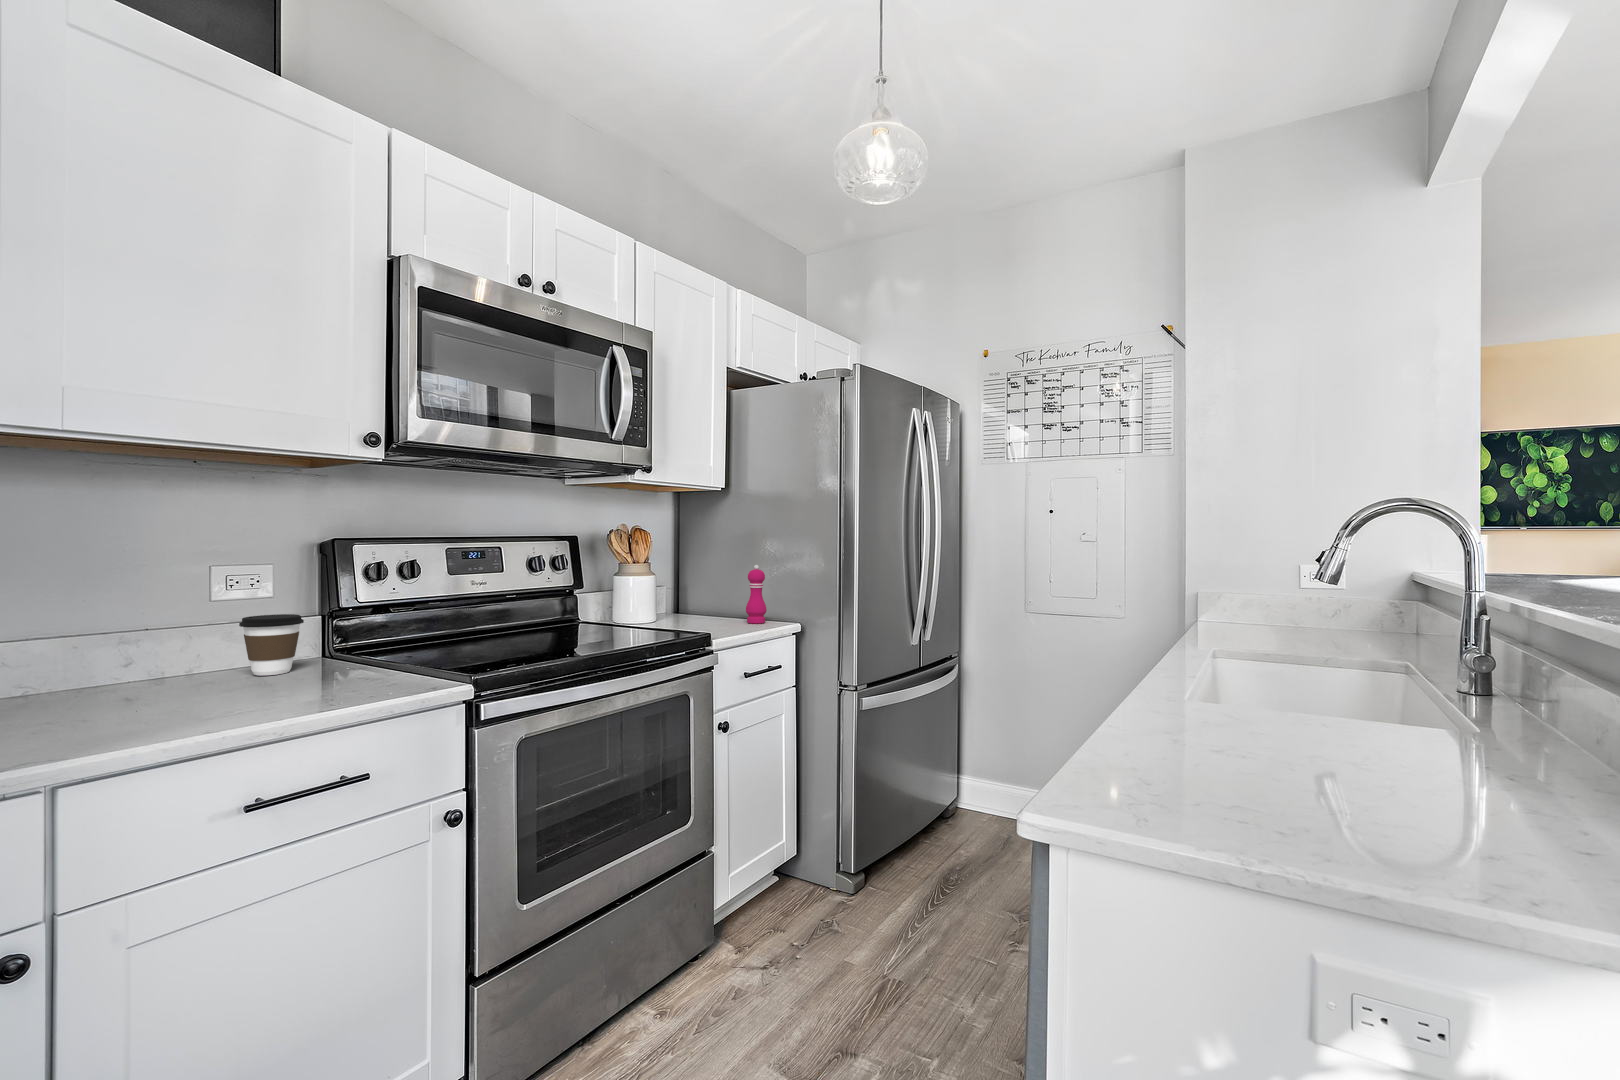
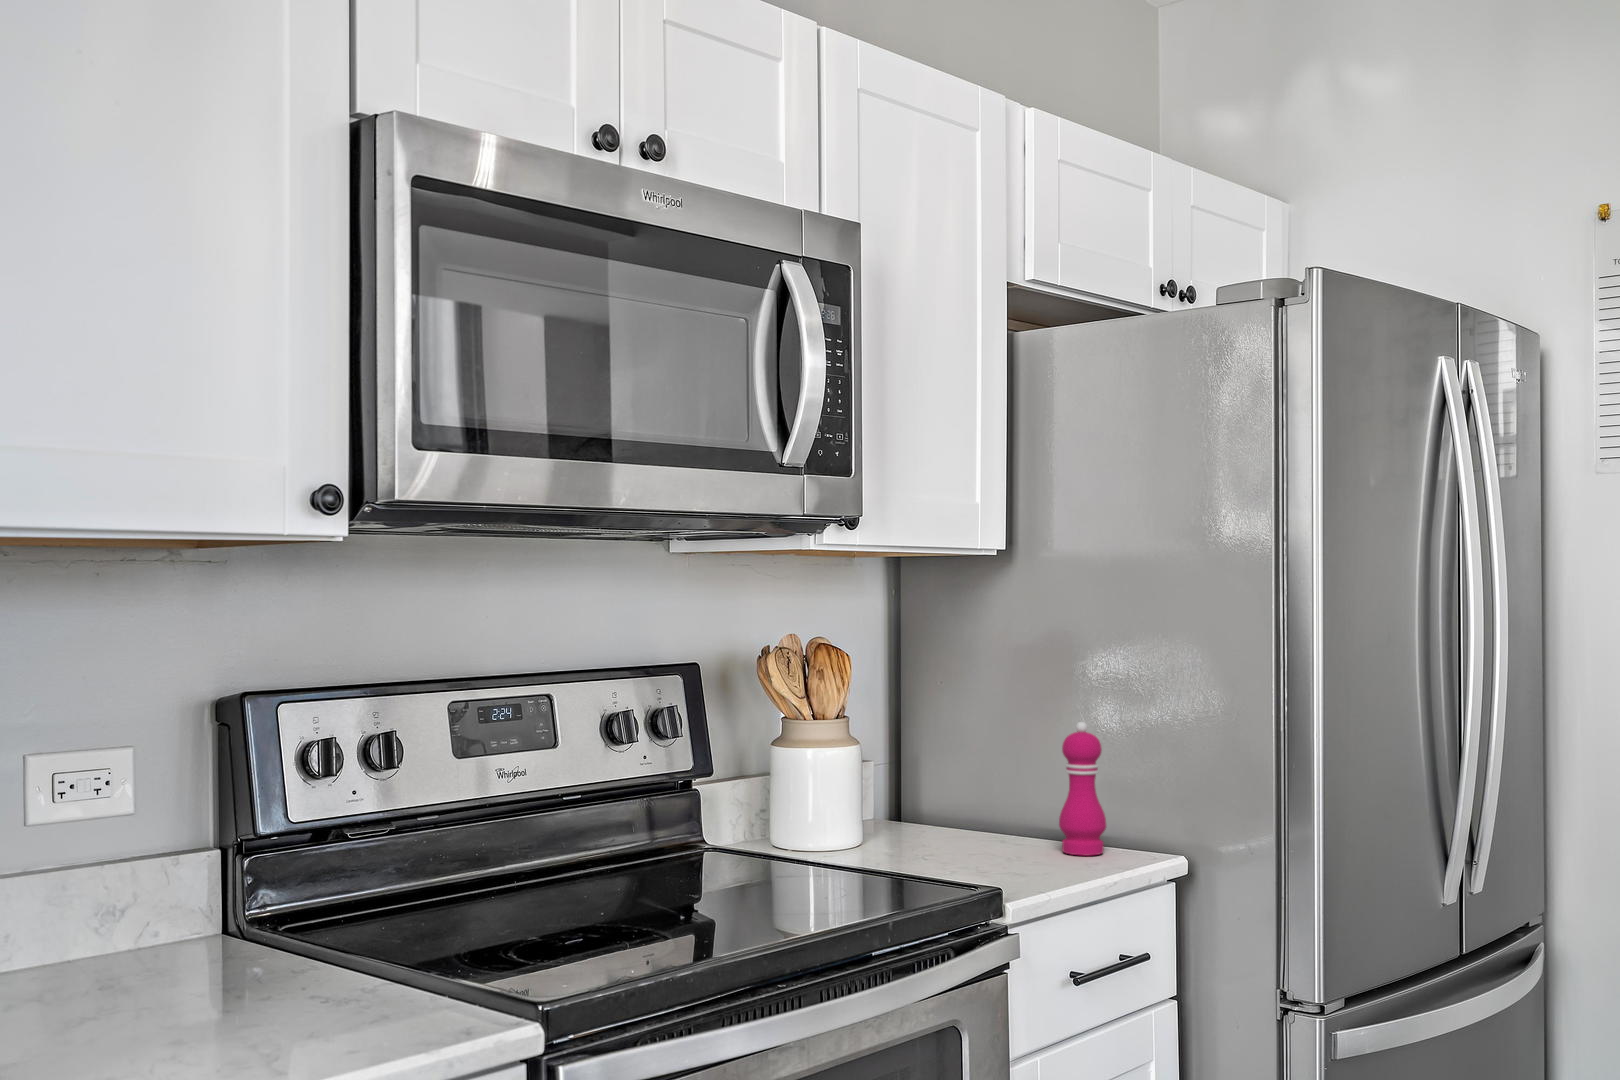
coffee cup: present [239,614,304,675] -> none [82,857,197,989]

